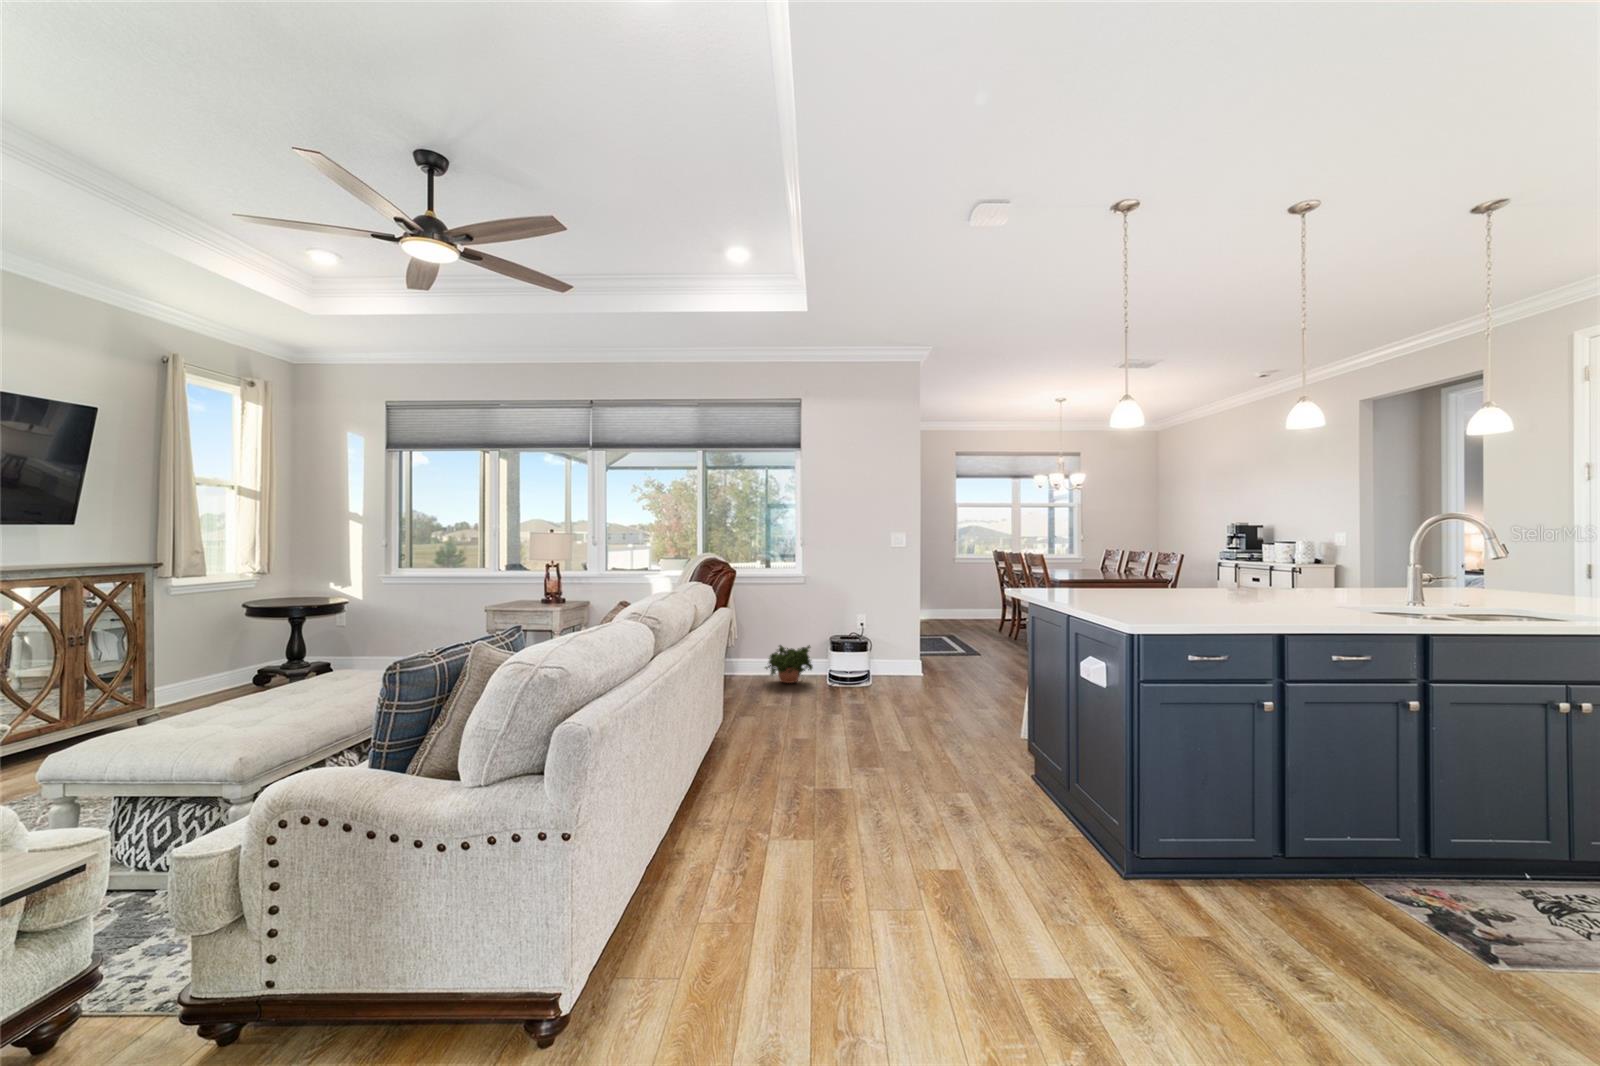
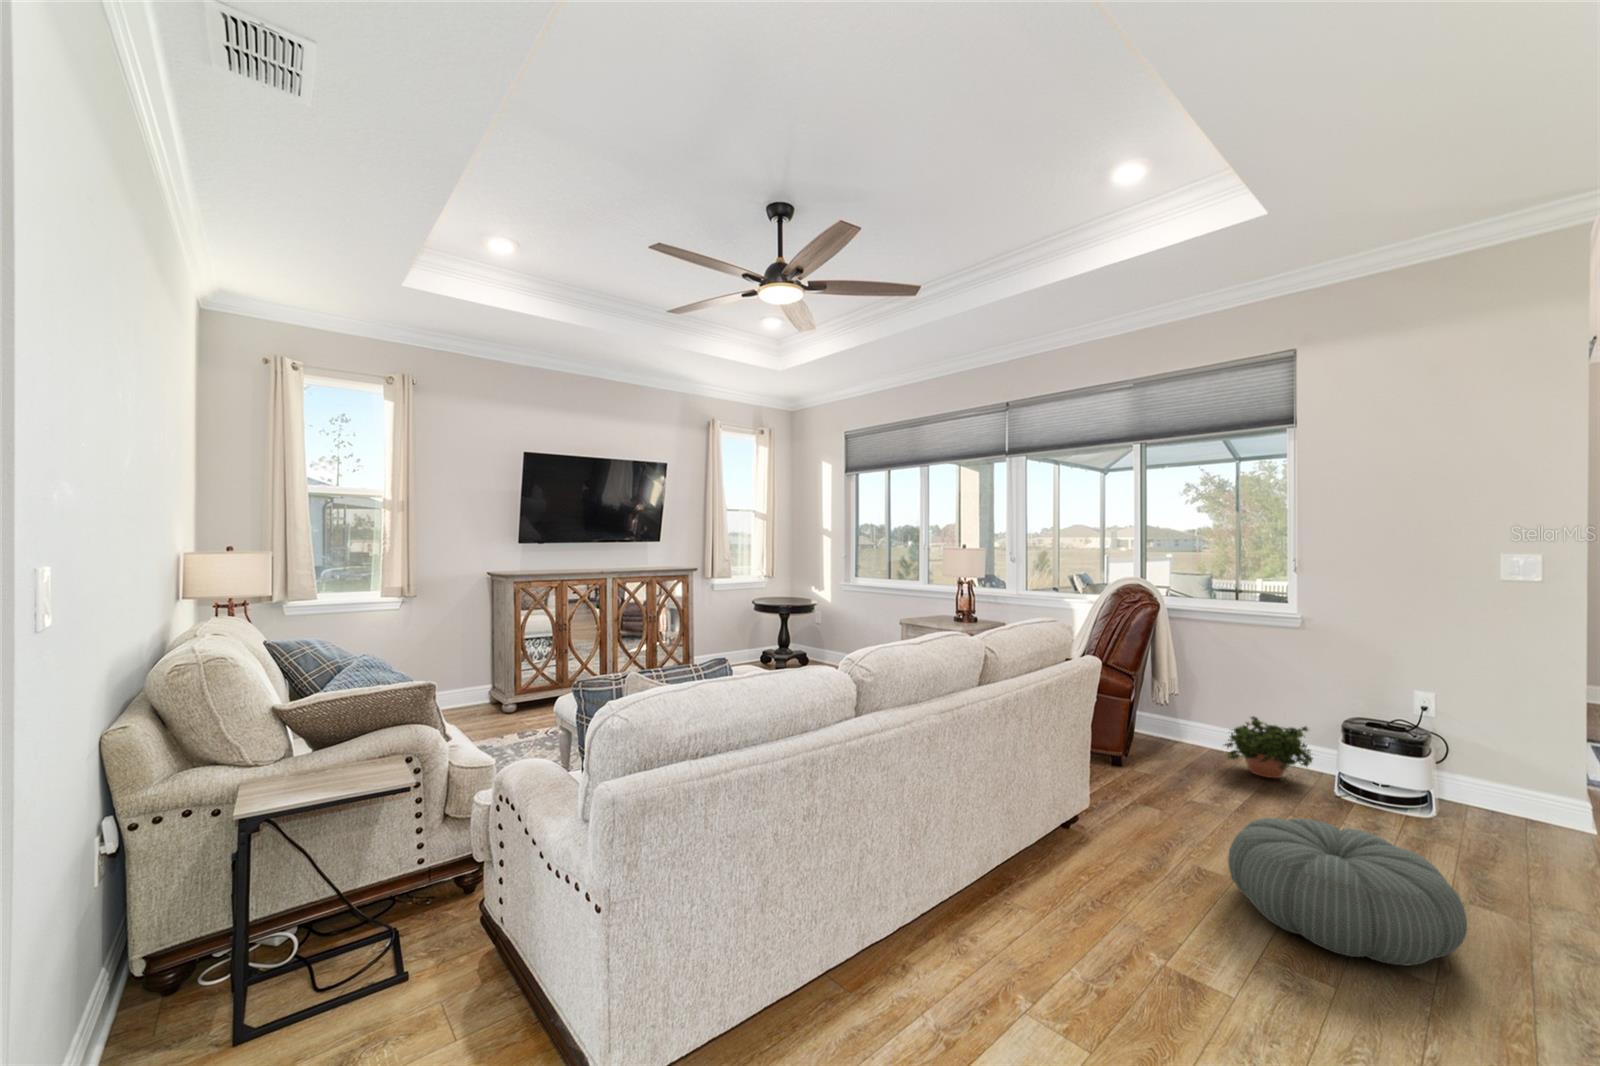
pouf: none [816,688,919,753] -> present [1228,818,1467,966]

